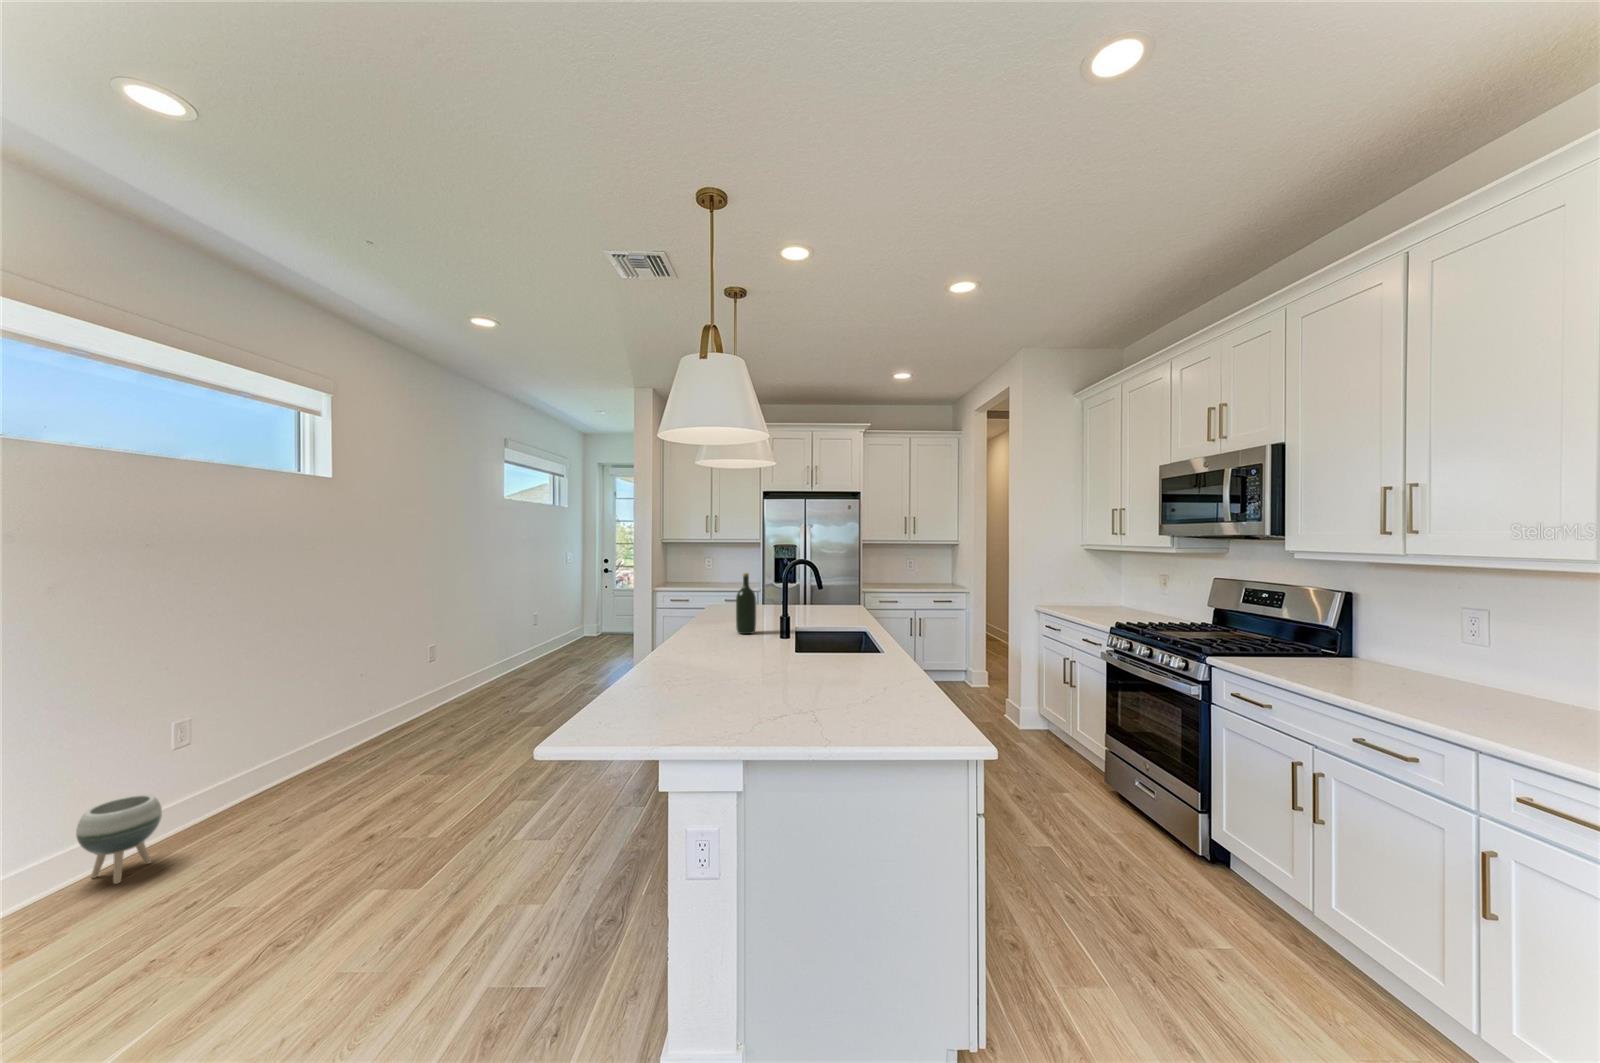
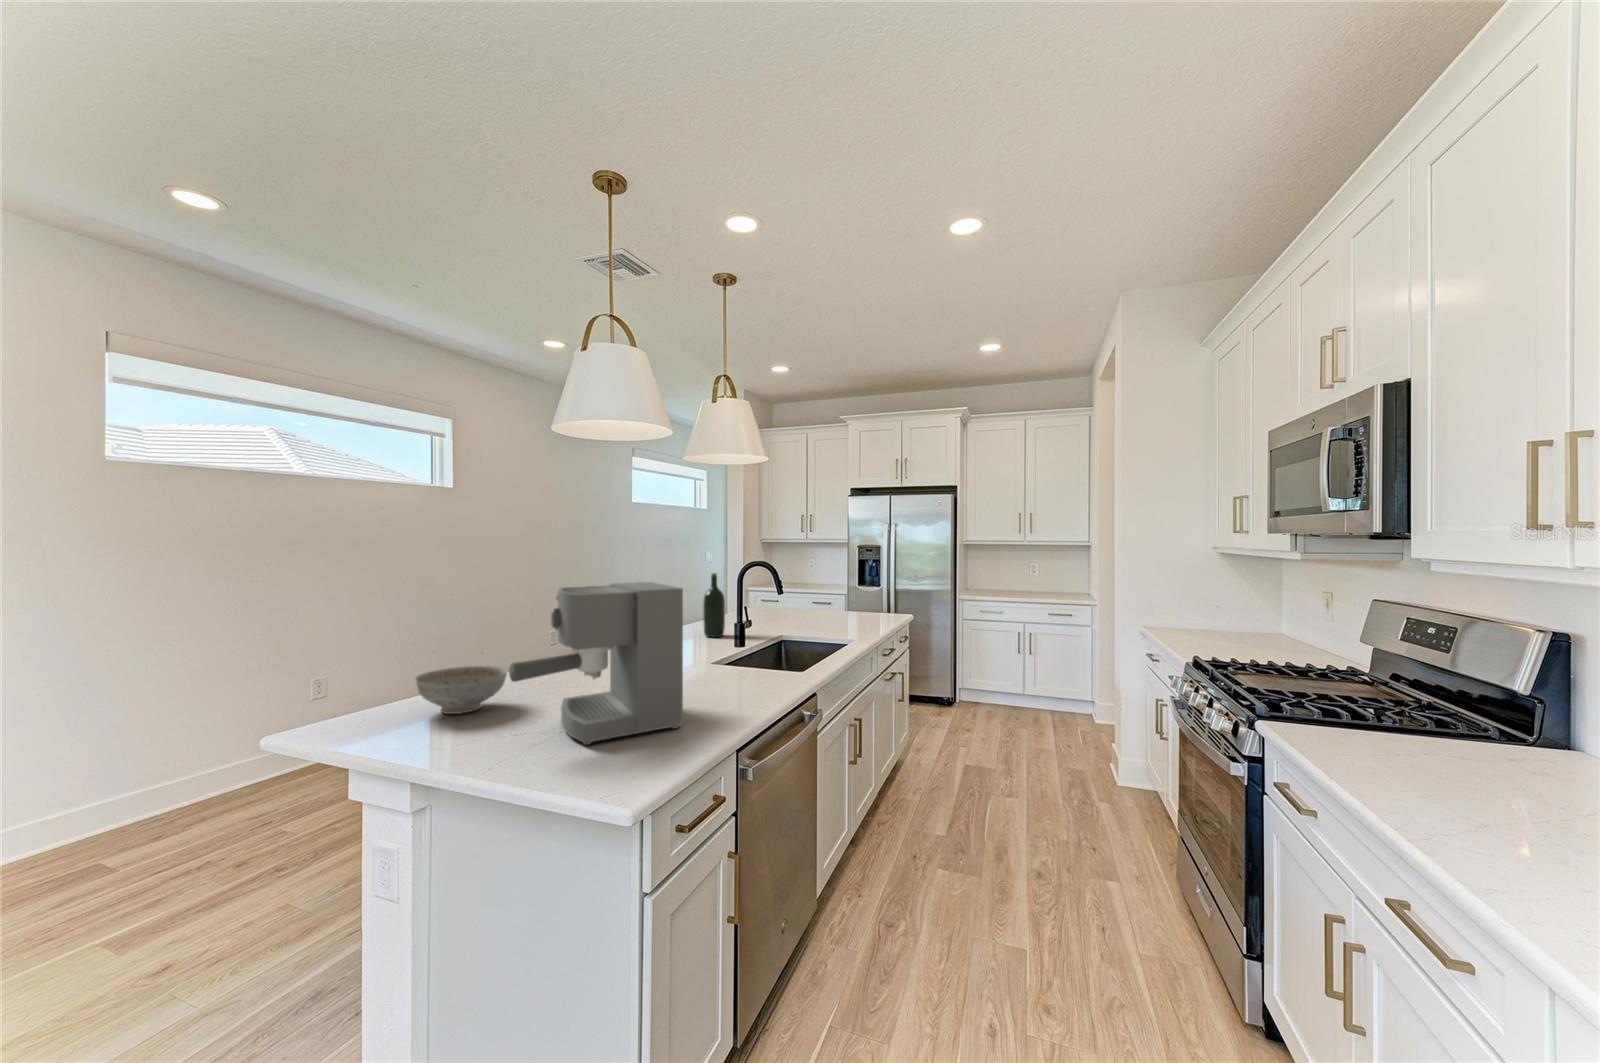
coffee maker: none [798,581,912,719] -> present [509,582,683,745]
decorative bowl: none [650,668,729,714] -> present [415,666,508,714]
planter: present [76,795,162,884] -> none [232,728,288,792]

